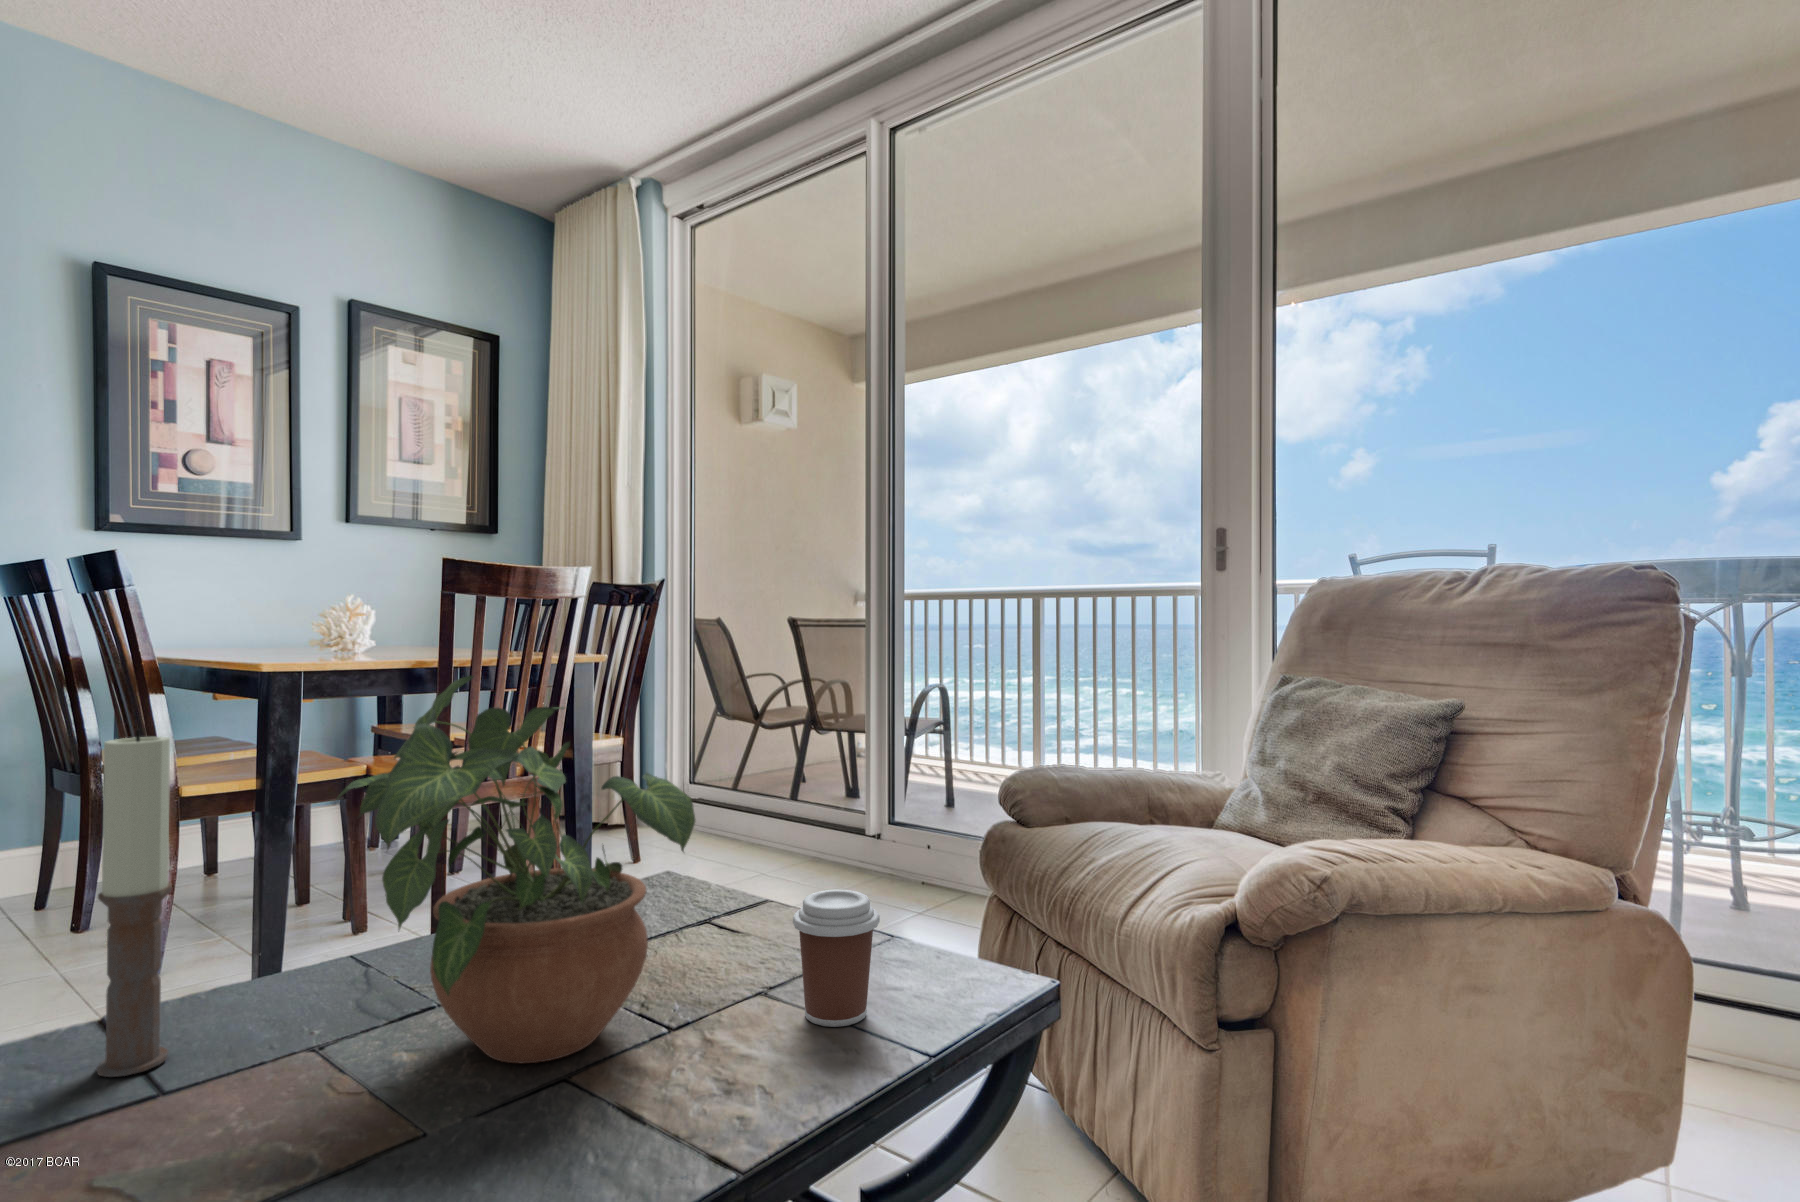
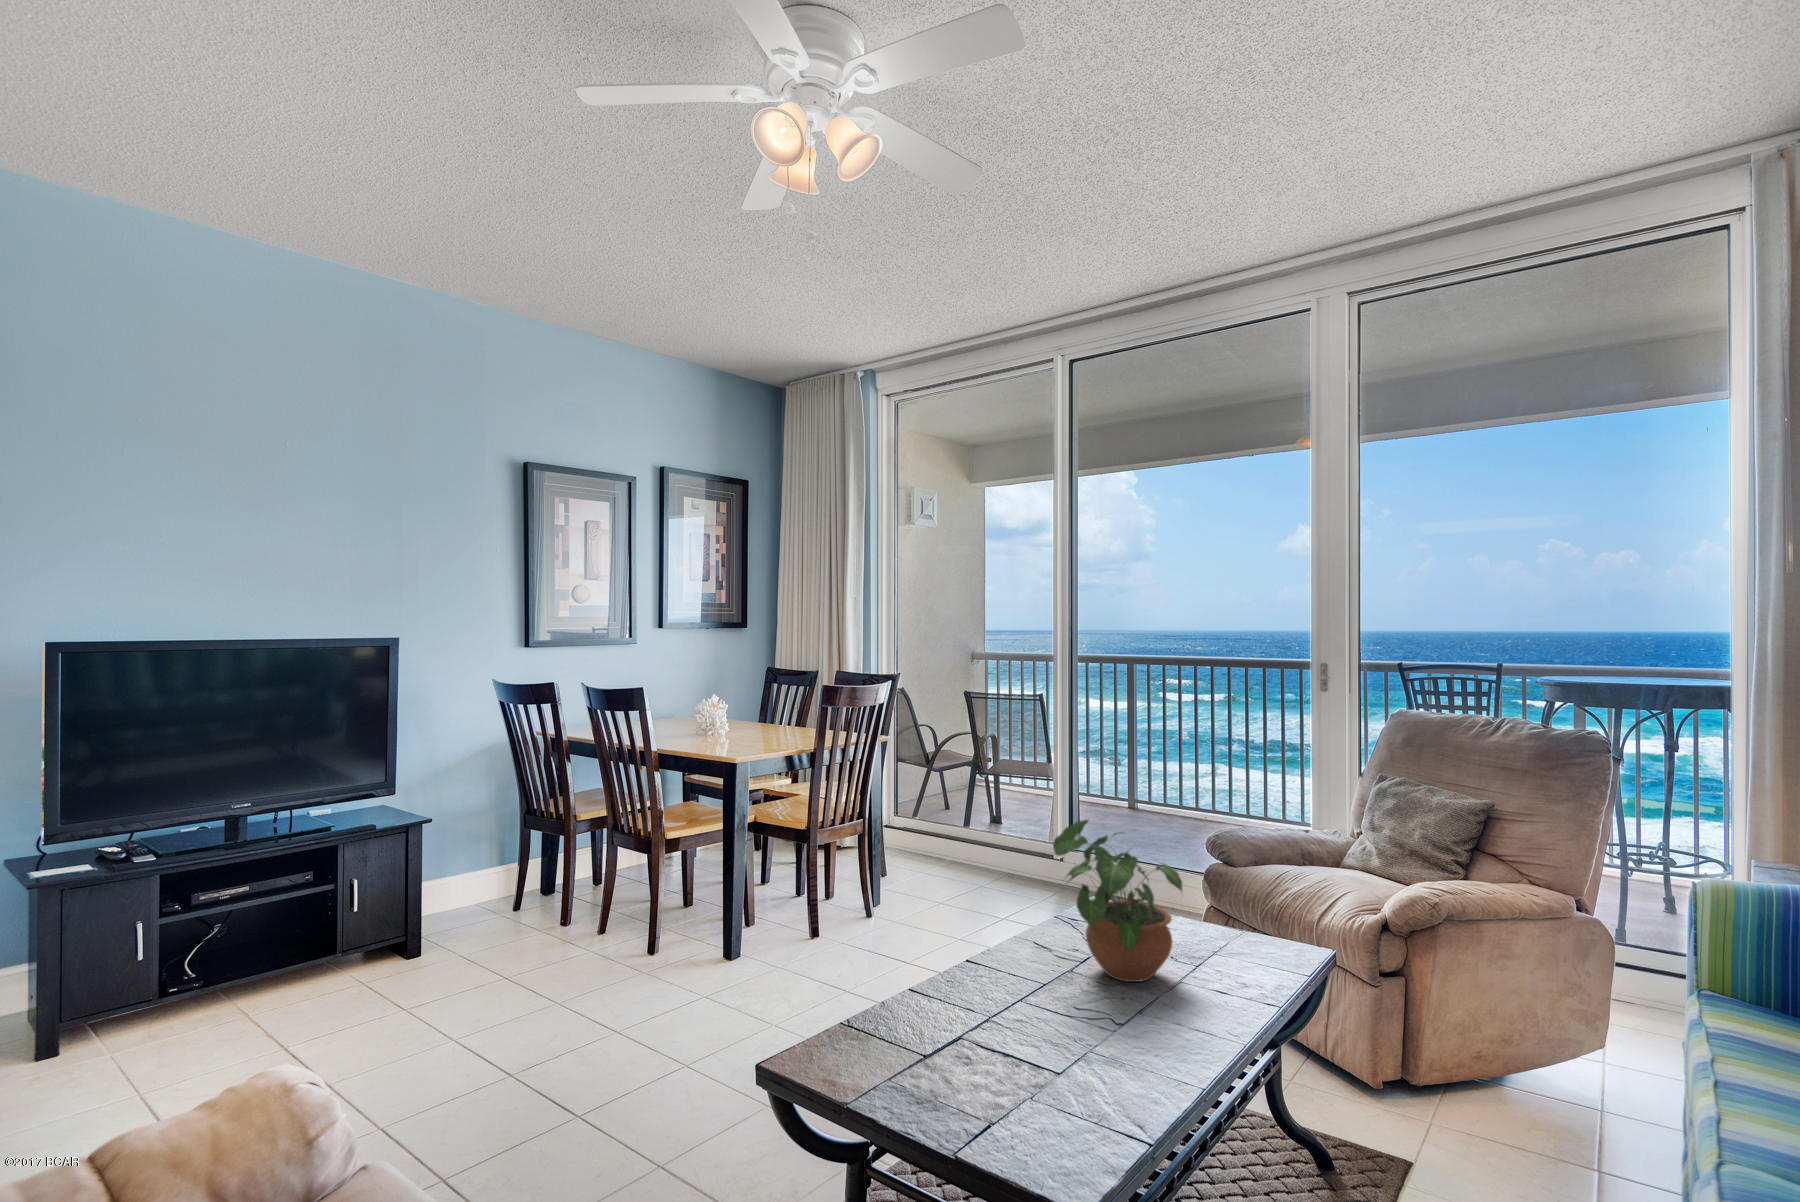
candle: present [96,729,172,1077] -> none [974,848,996,986]
coffee cup: present [793,890,880,1027] -> none [1216,910,1256,969]

